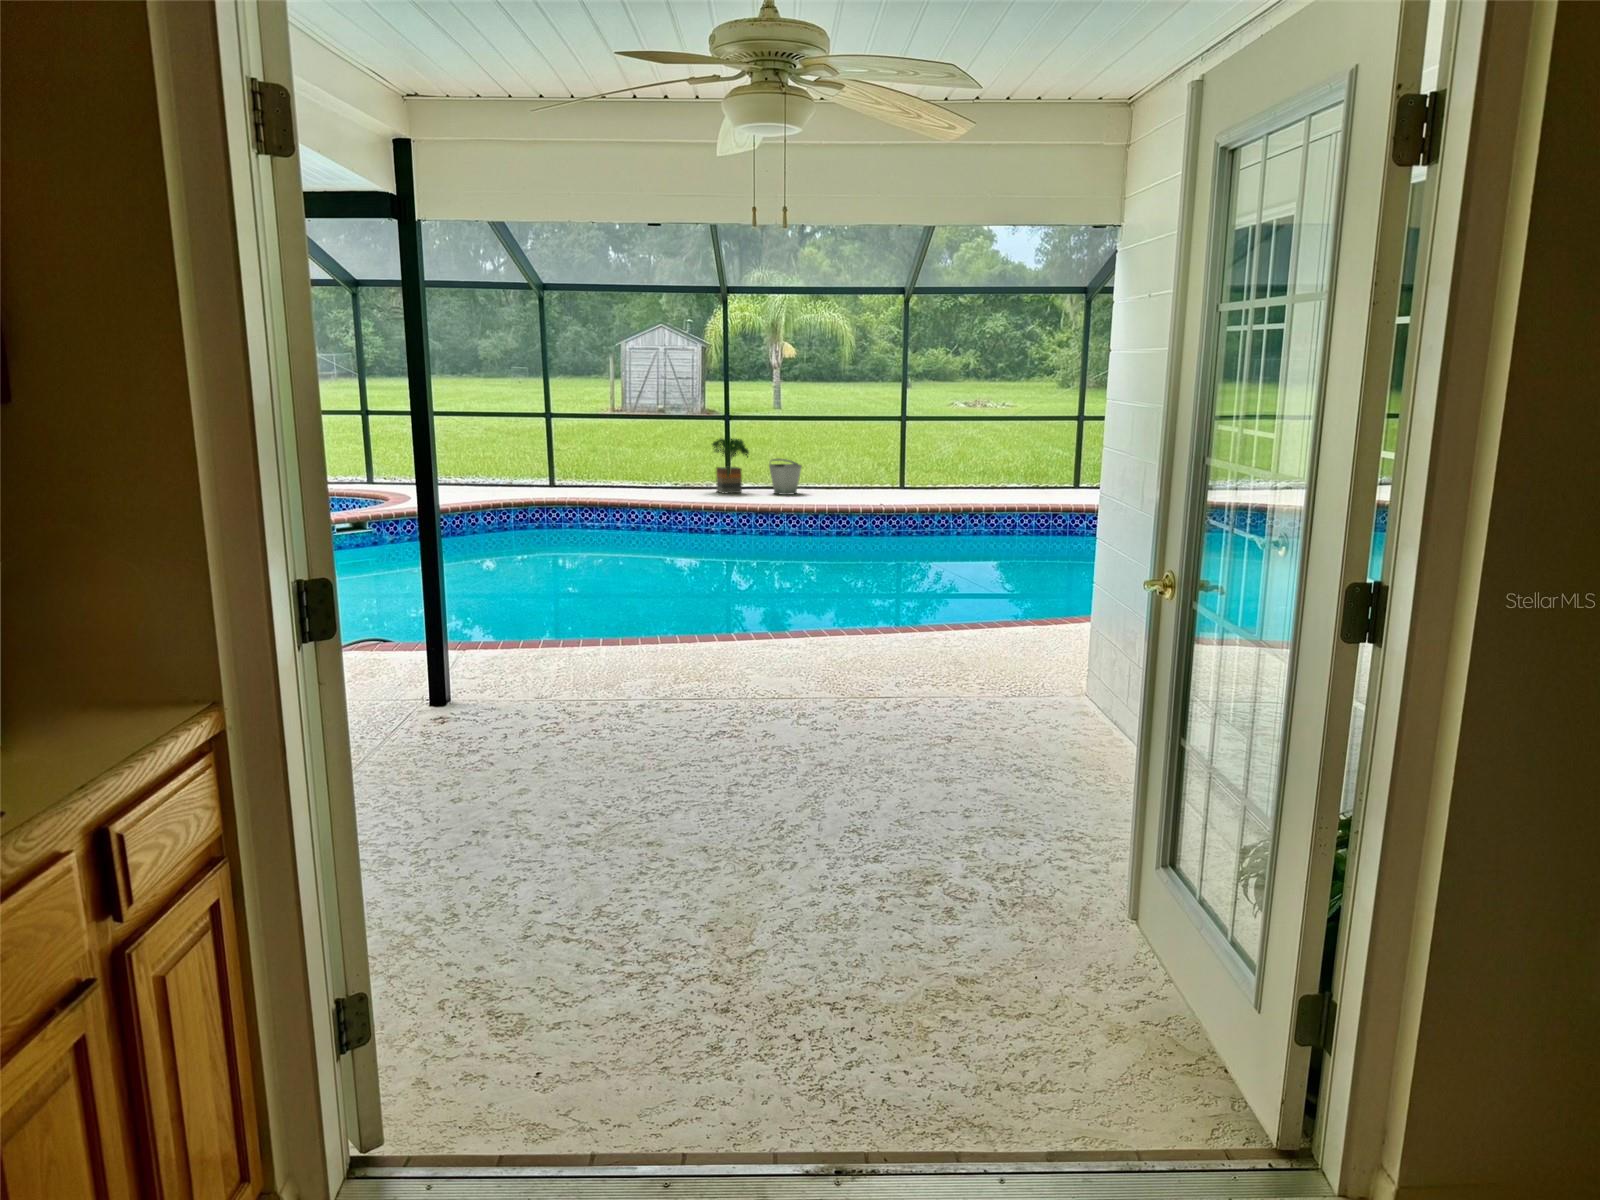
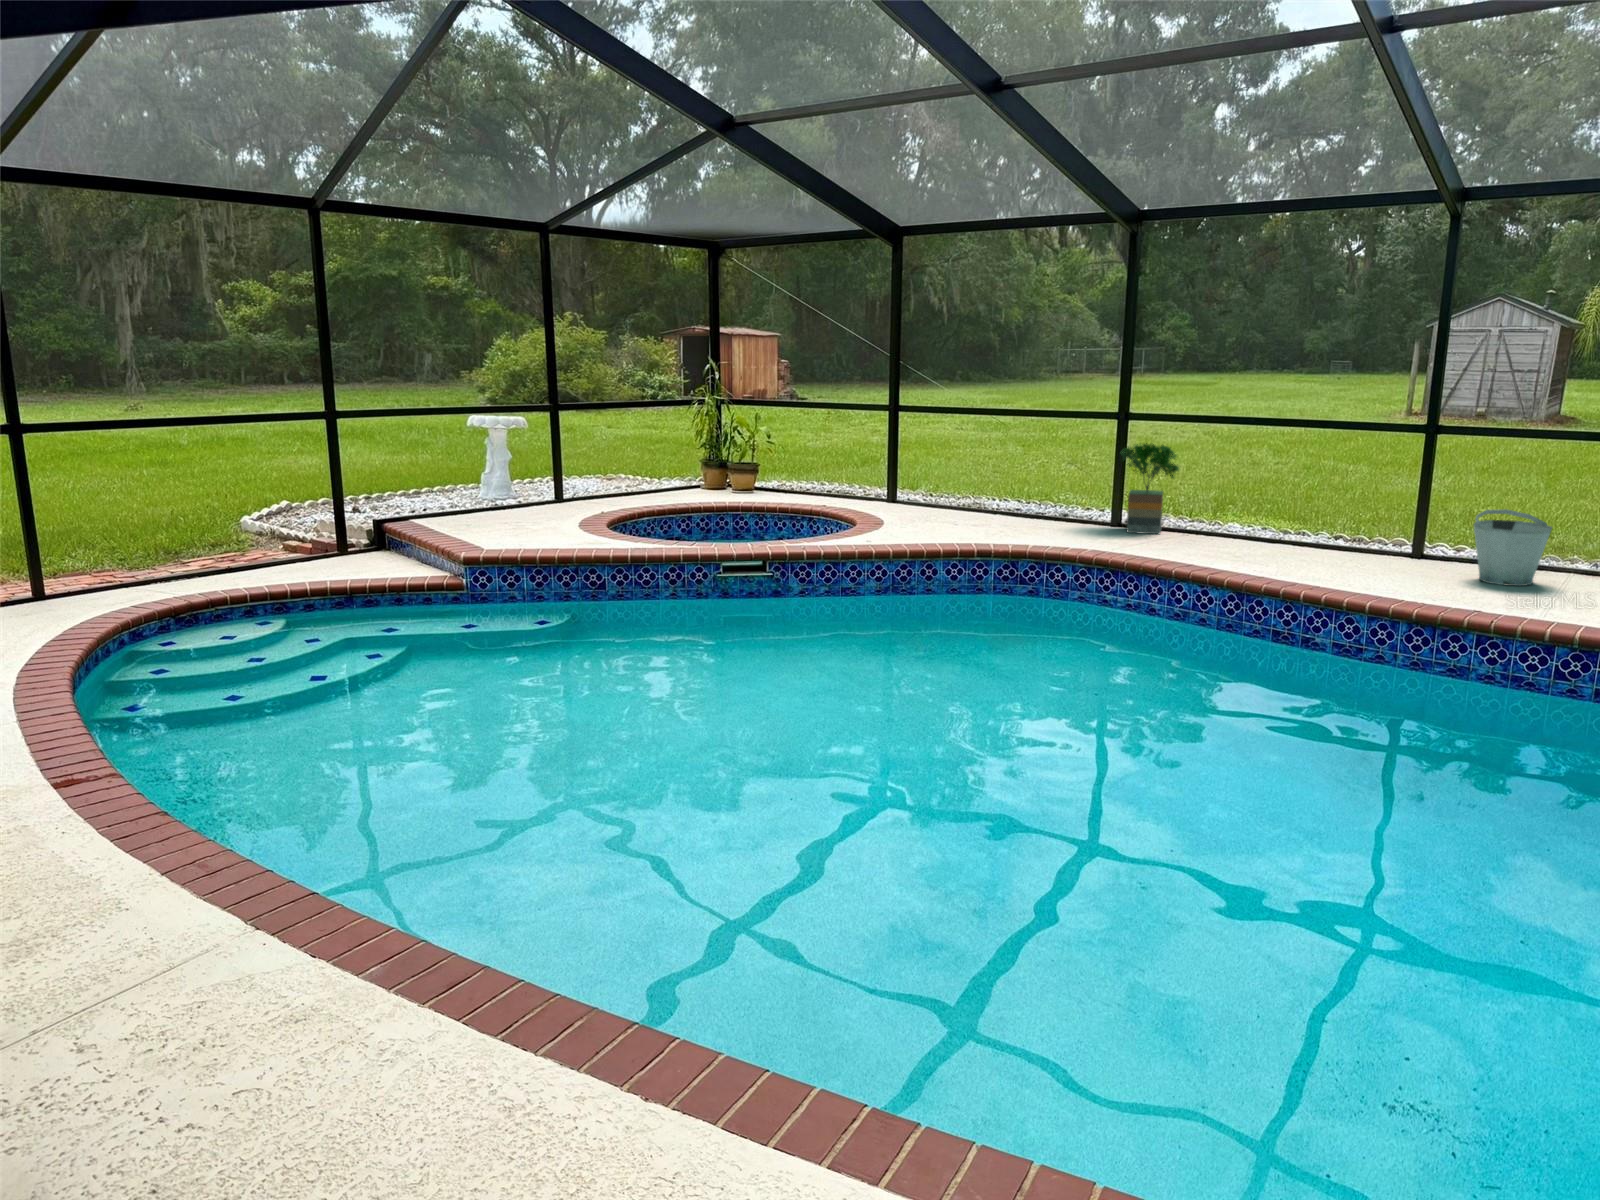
potted tree: present [712,438,749,494] -> present [1121,443,1179,534]

